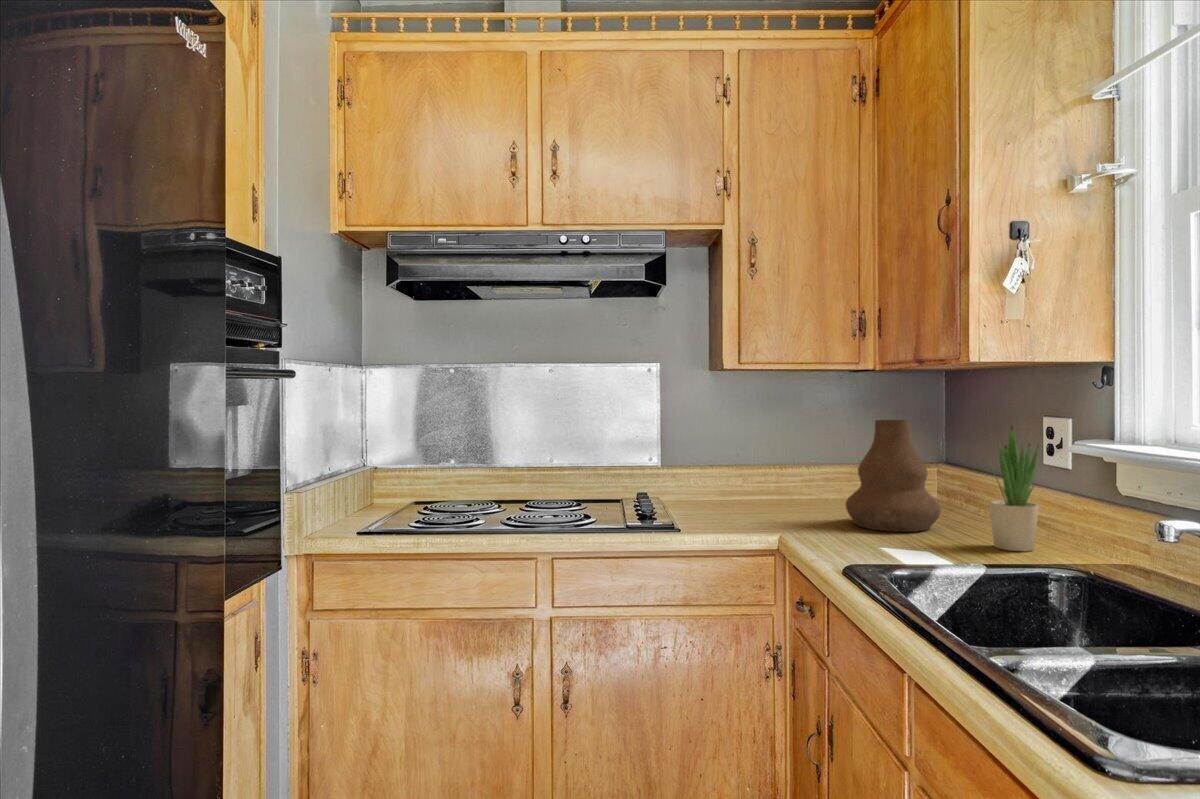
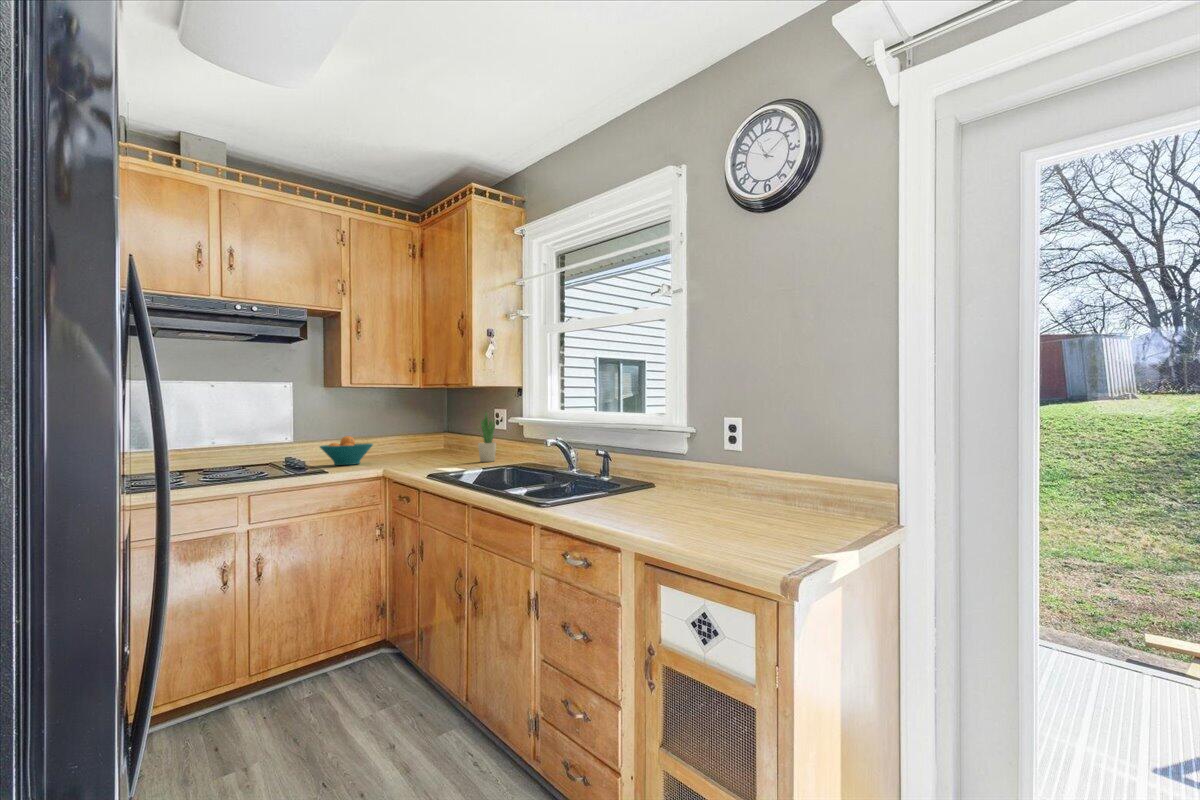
vase: present [846,420,941,532] -> none [413,412,456,463]
fruit bowl: none [692,455,782,509] -> present [320,436,373,465]

